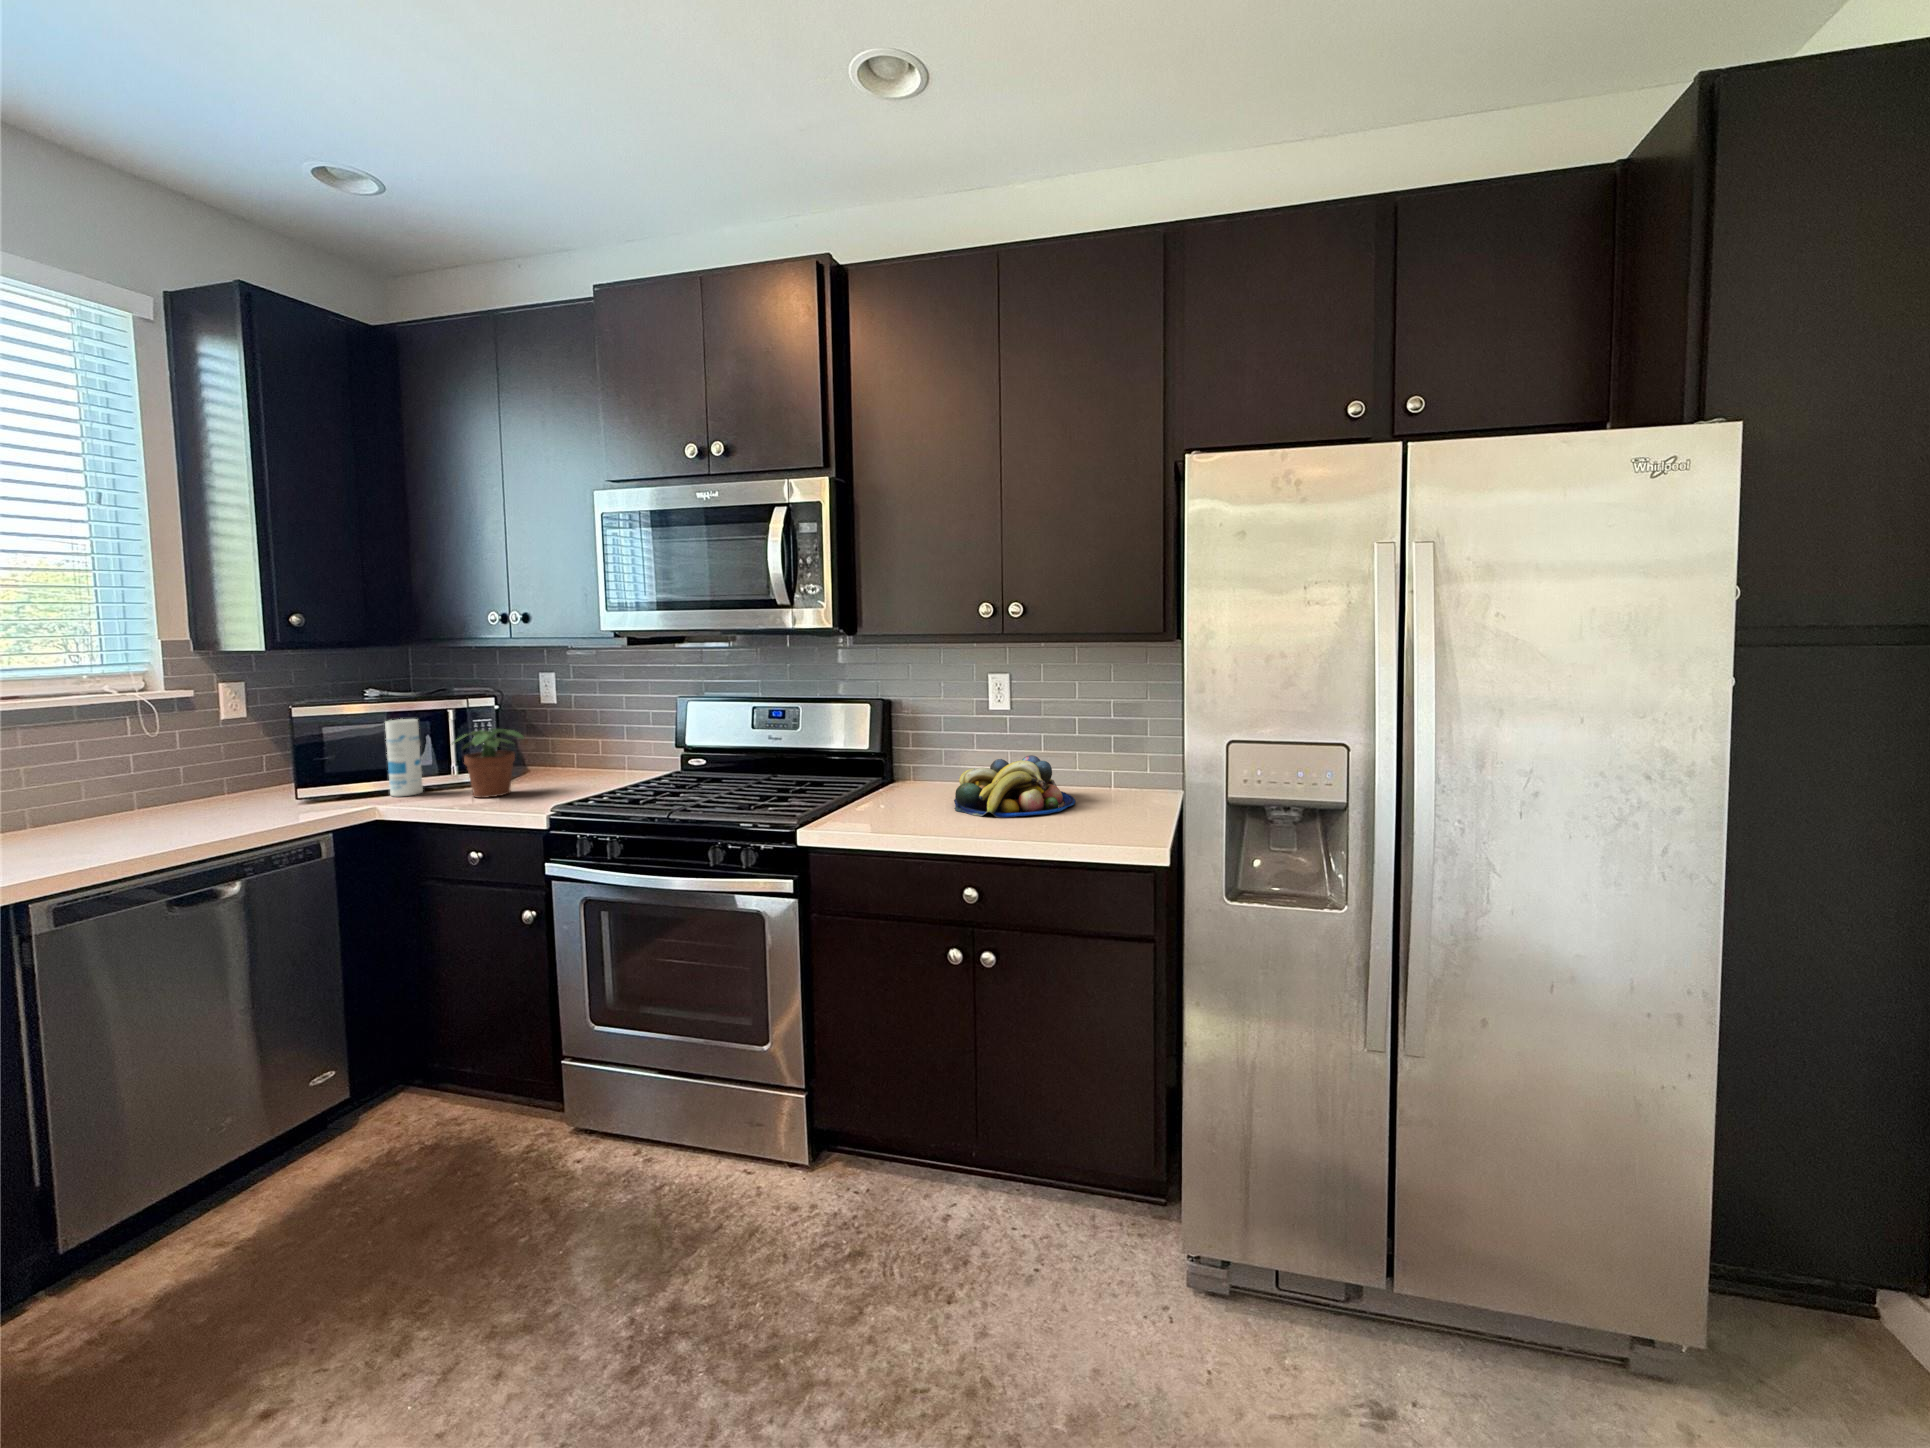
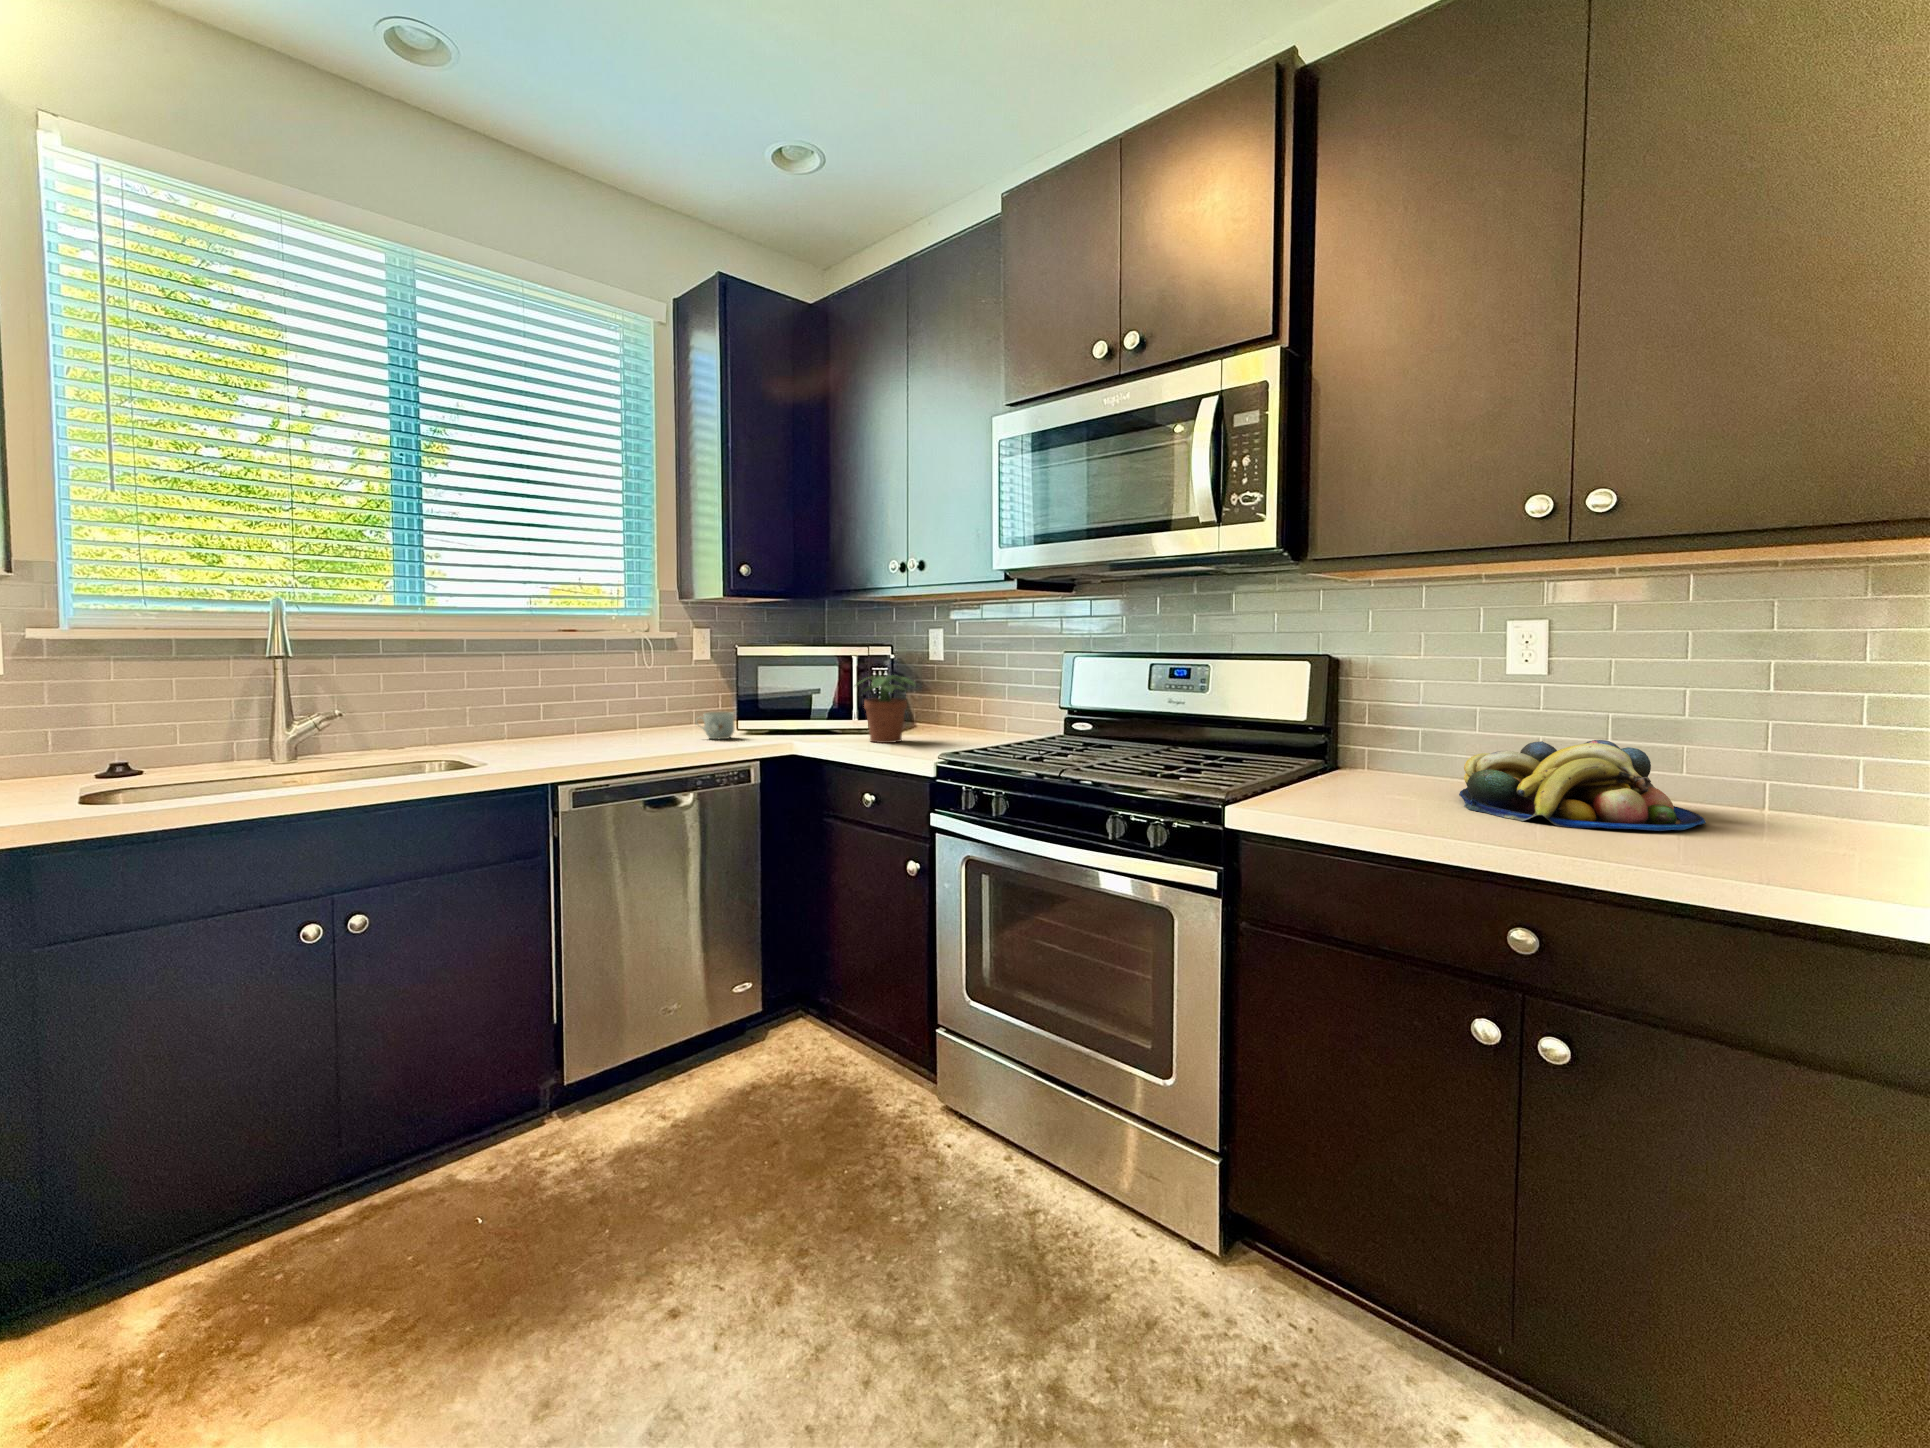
canister: present [385,719,423,796] -> none [804,664,830,736]
mug: none [234,781,292,814] -> present [697,712,735,739]

